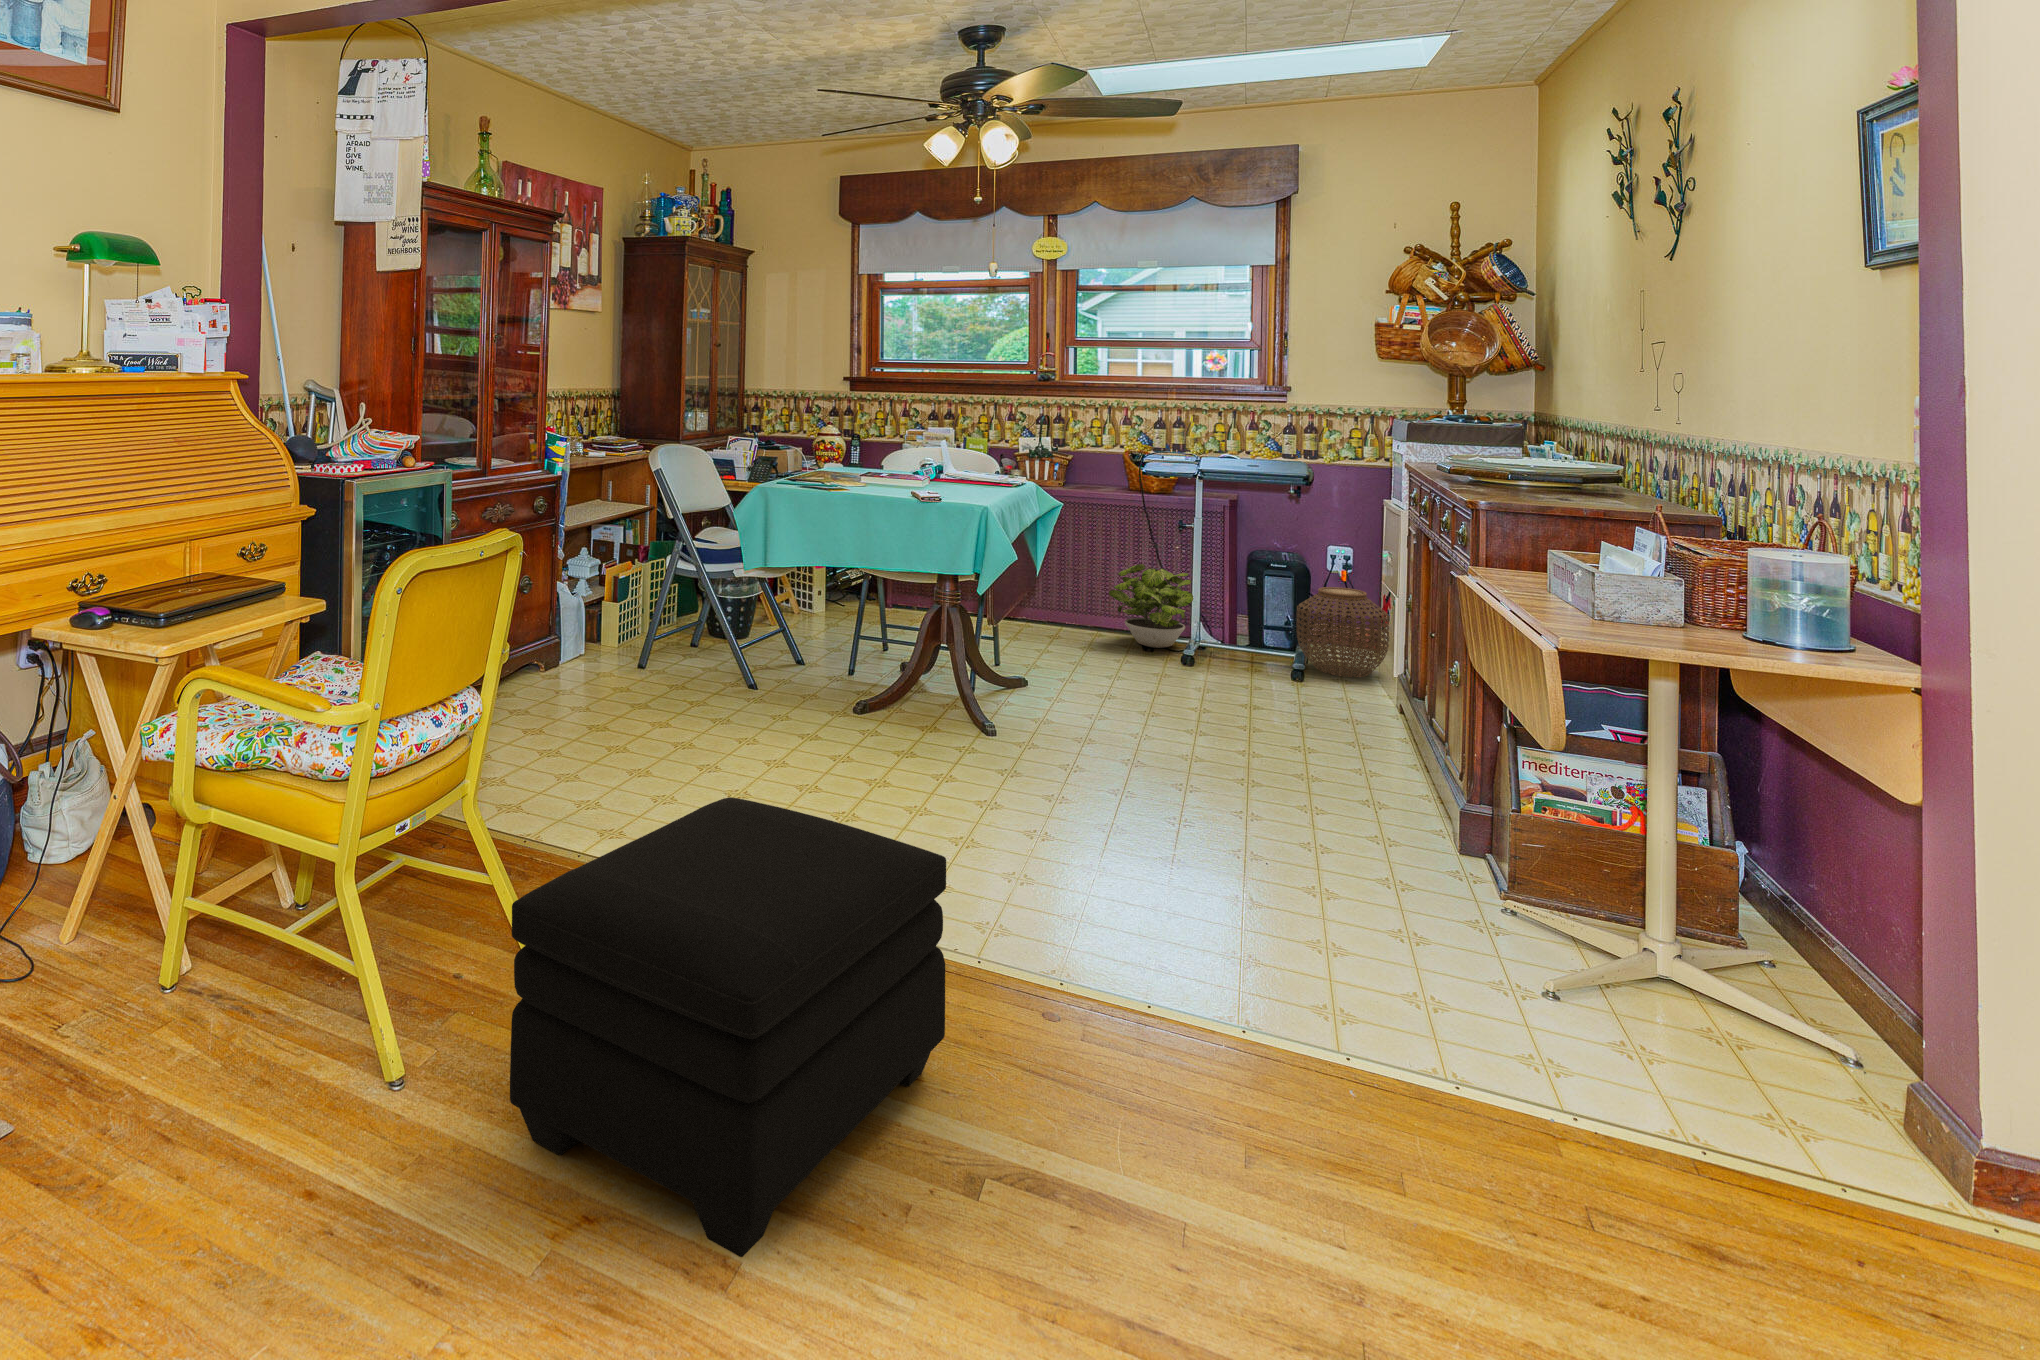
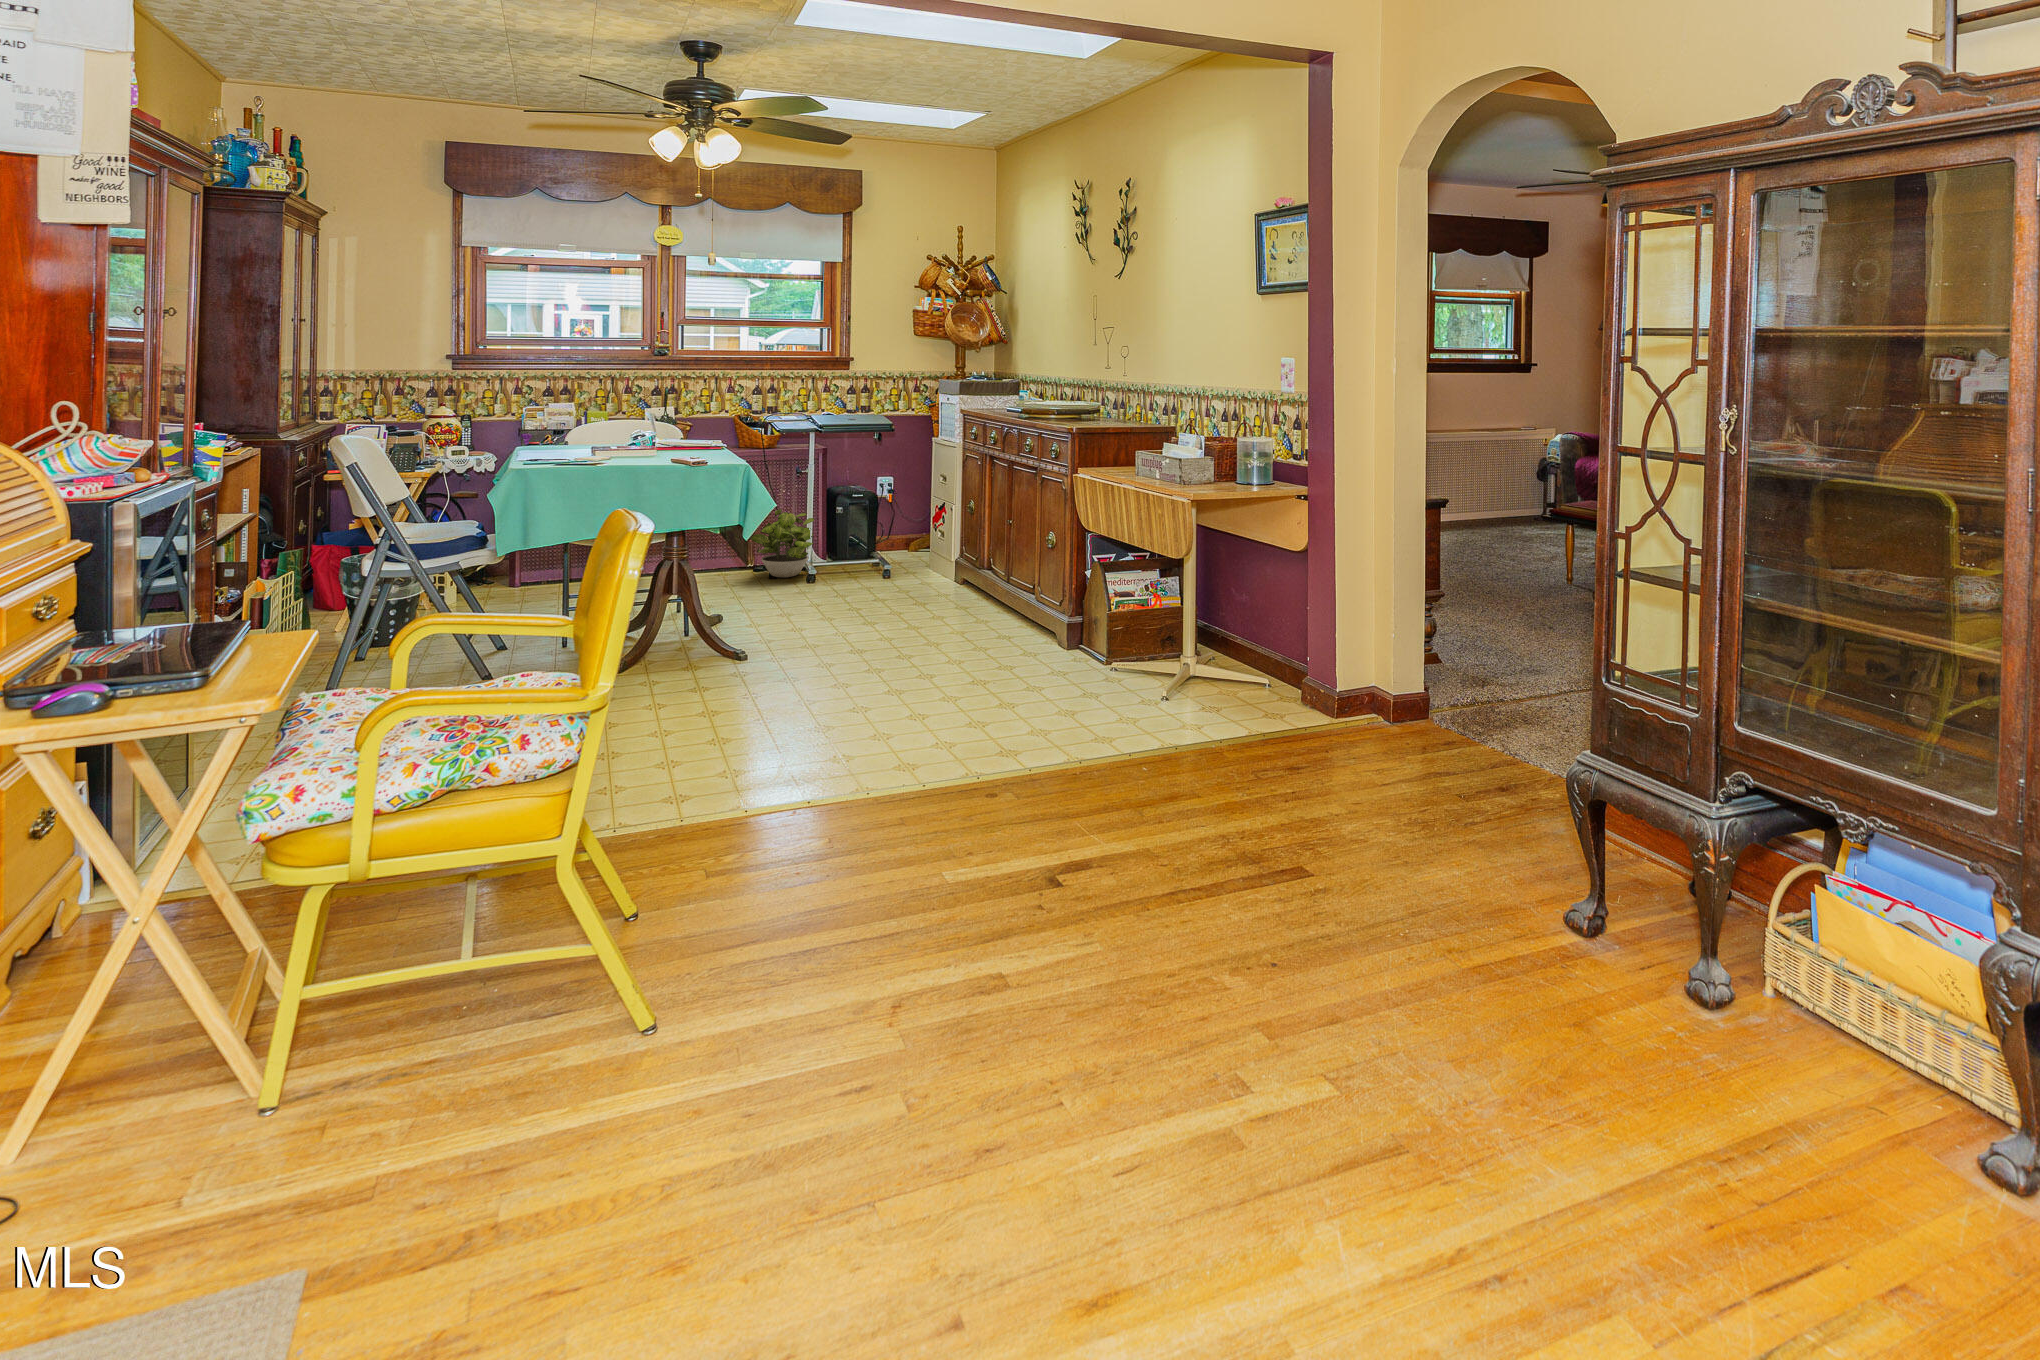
woven basket: present [1296,587,1389,677] -> none [890,509,949,574]
ottoman: present [510,797,946,1257] -> none [770,707,1012,1015]

